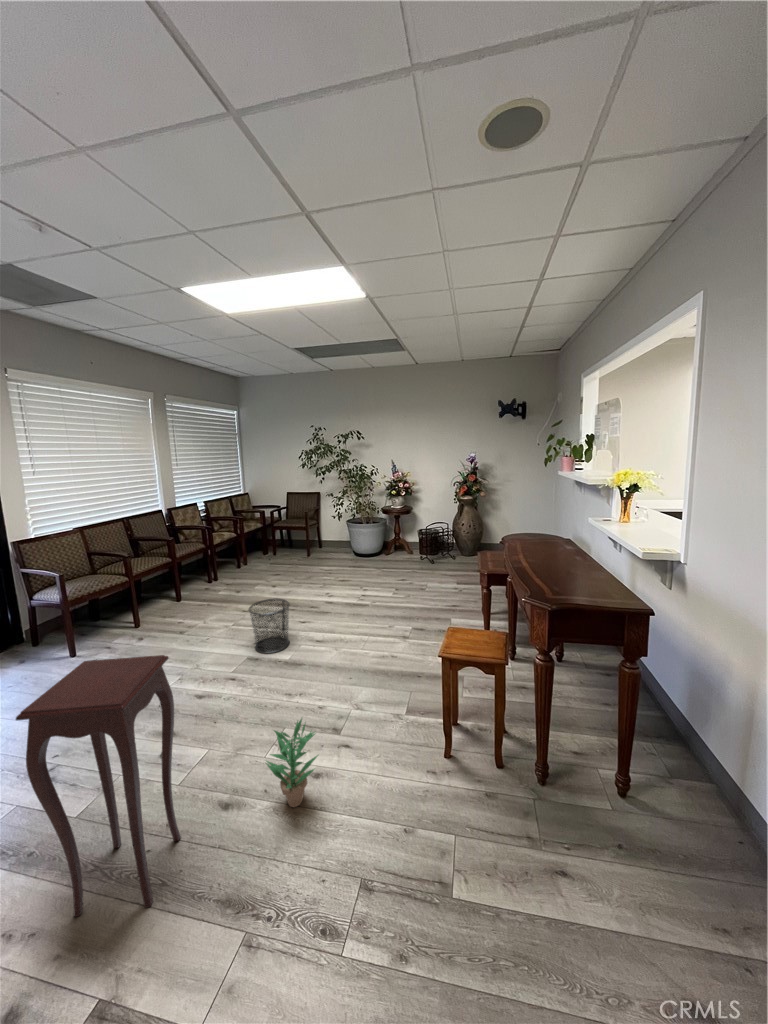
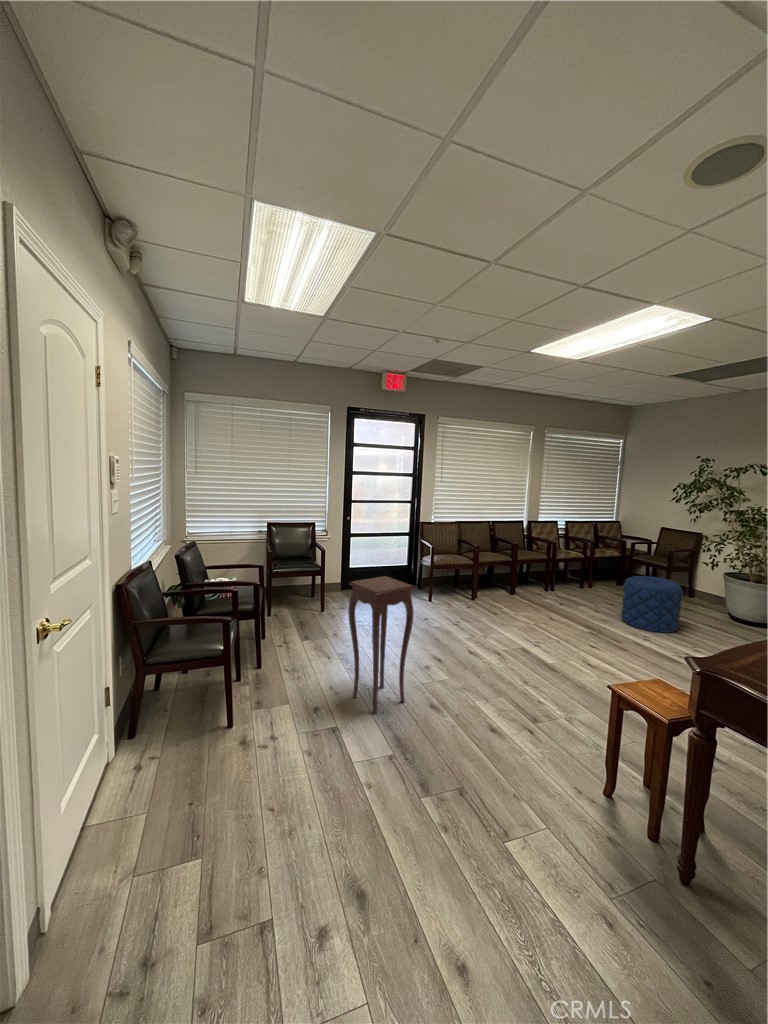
pouf: none [292,539,336,588] -> present [621,576,683,633]
waste bin: present [249,598,289,654] -> none [532,607,571,657]
potted plant: present [266,719,318,807] -> none [450,664,489,735]

